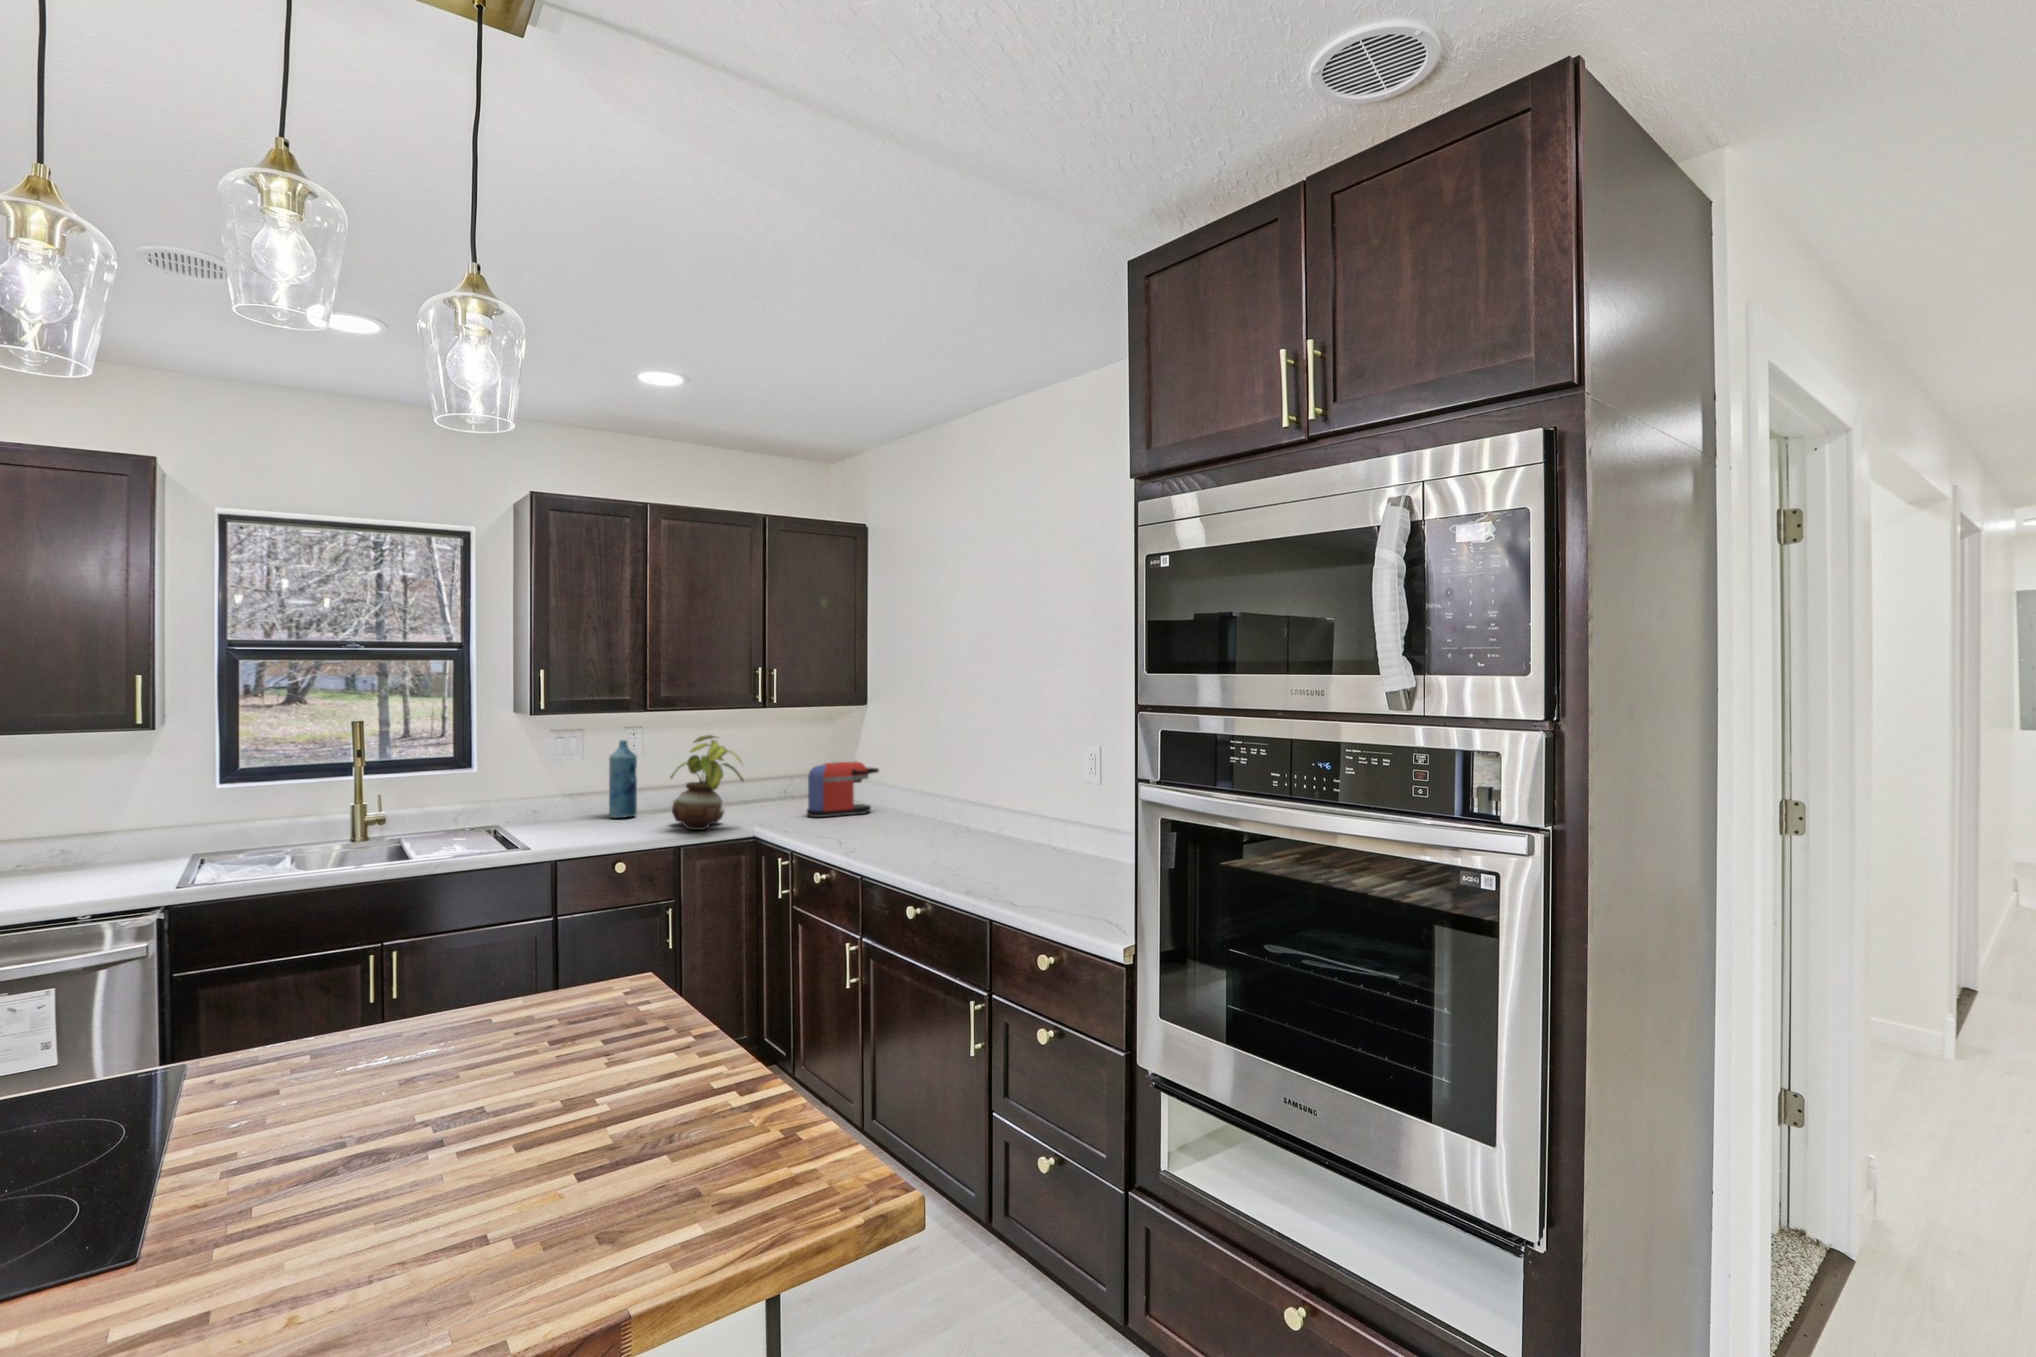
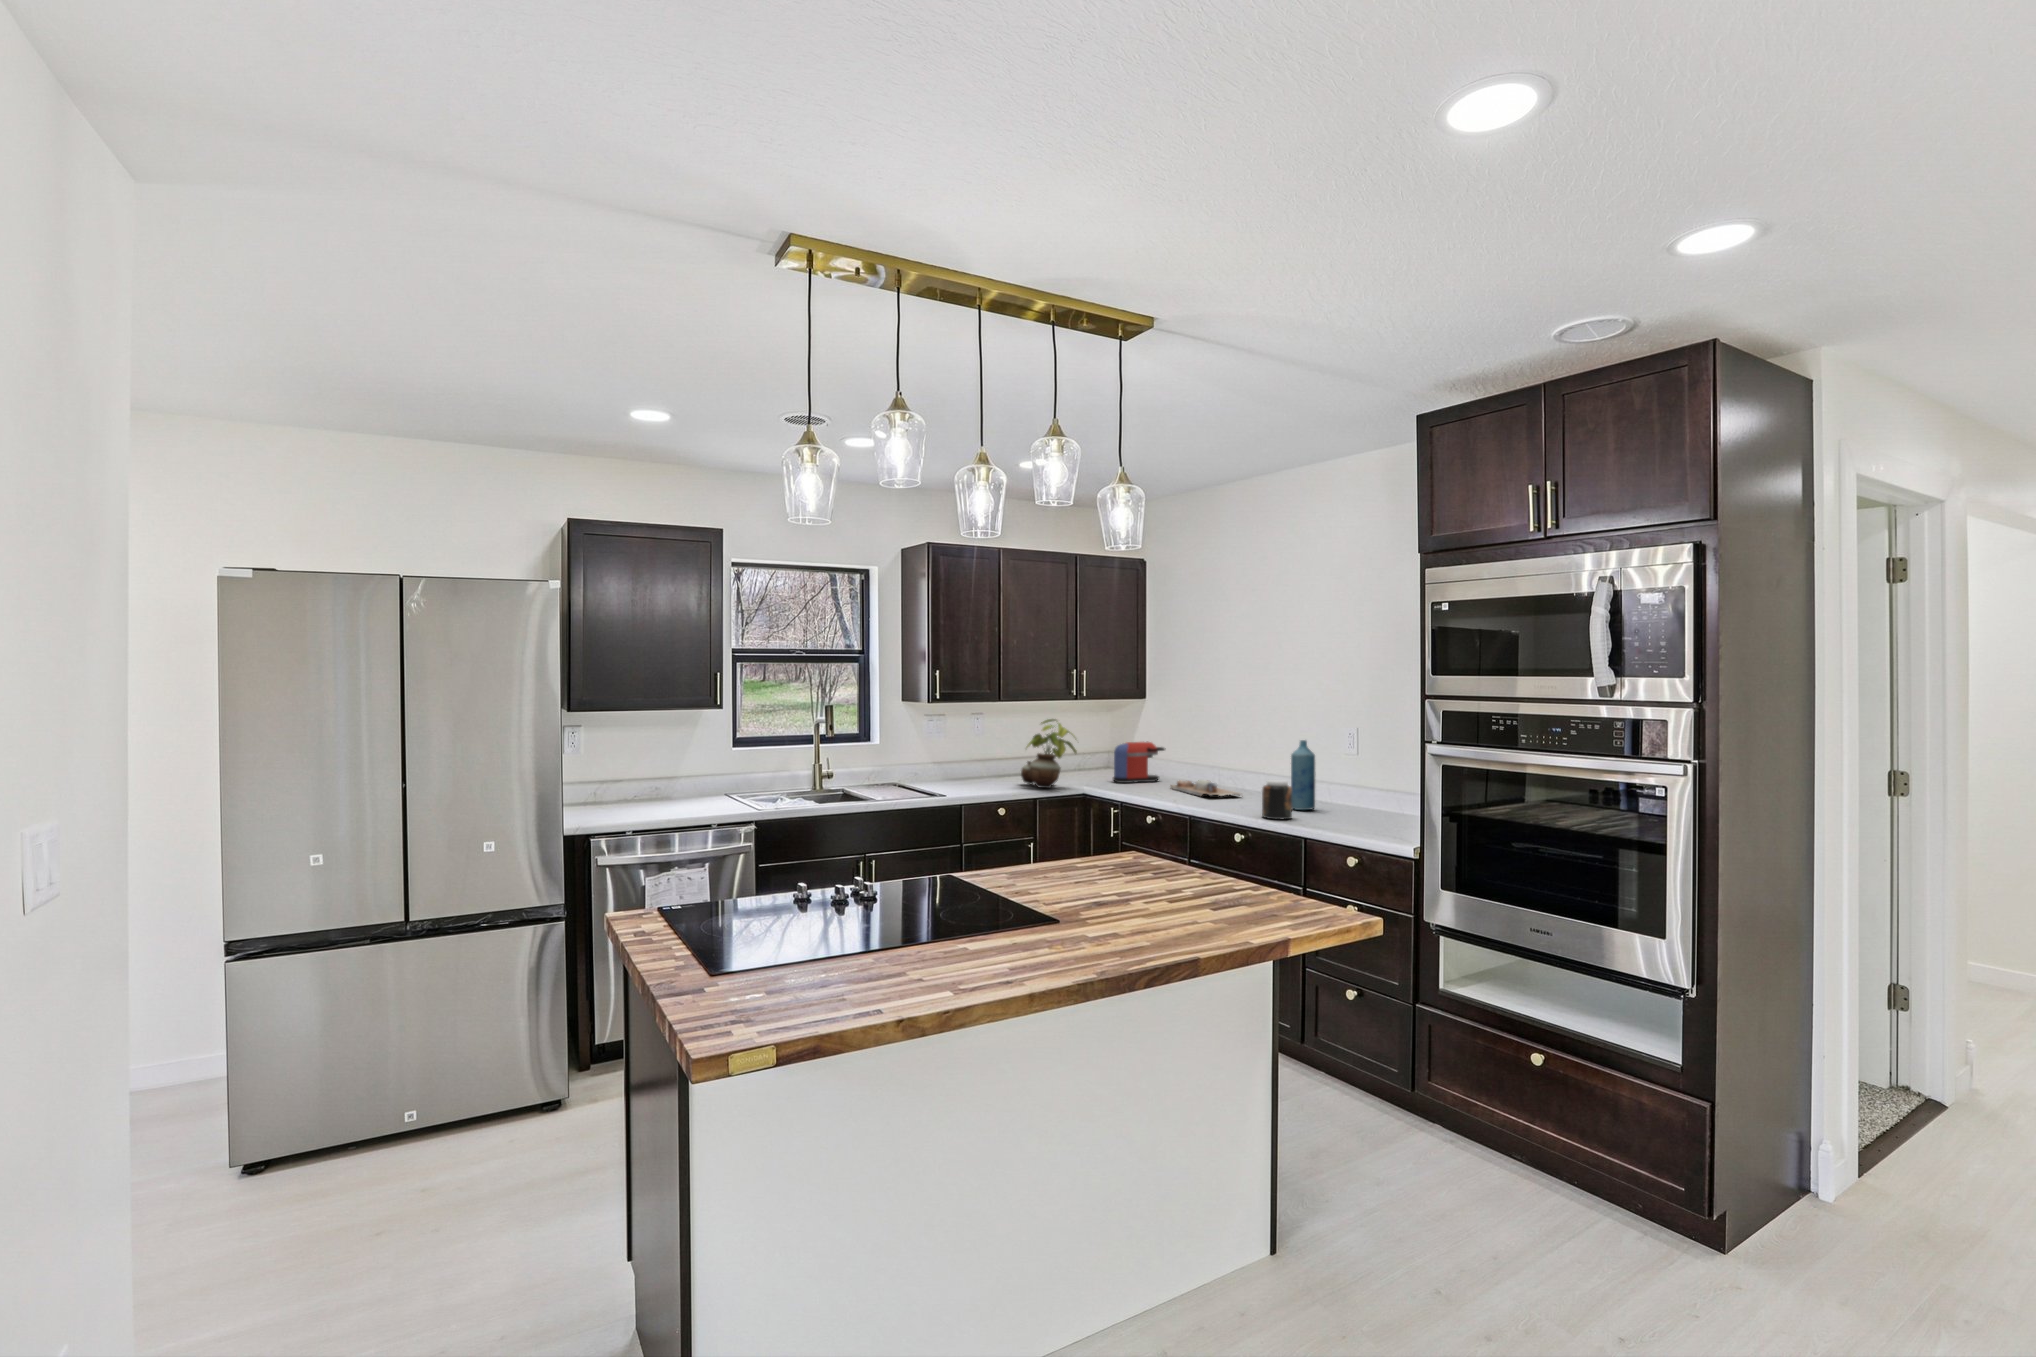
bottle: present [609,740,637,818] -> present [1291,740,1315,810]
cutting board: none [872,813,957,840] -> present [1170,780,1242,796]
jar: none [952,823,993,881] -> present [1262,780,1292,820]

